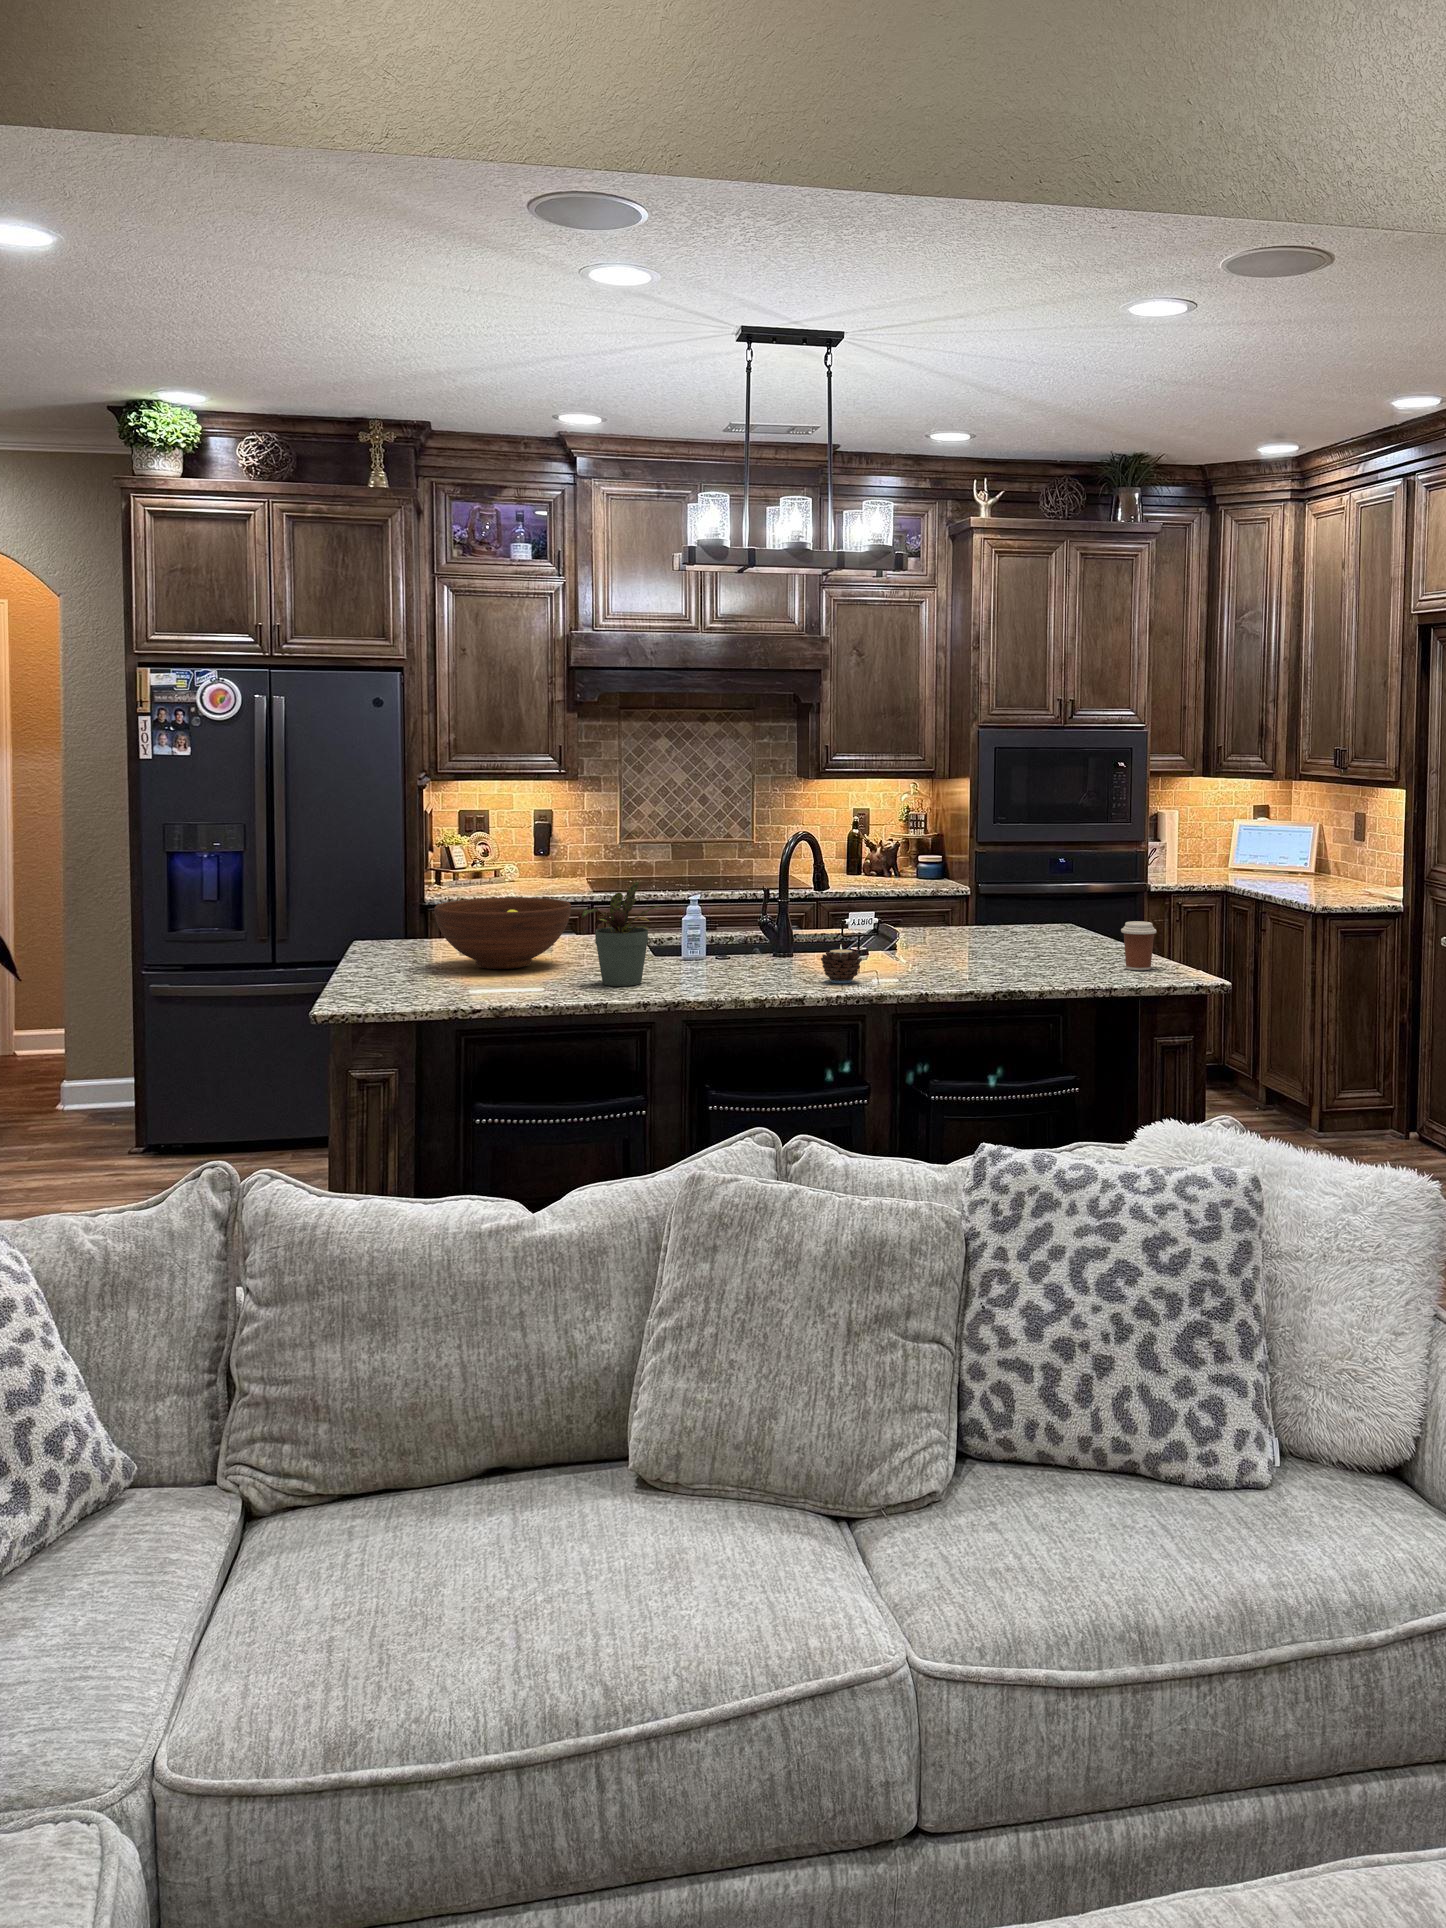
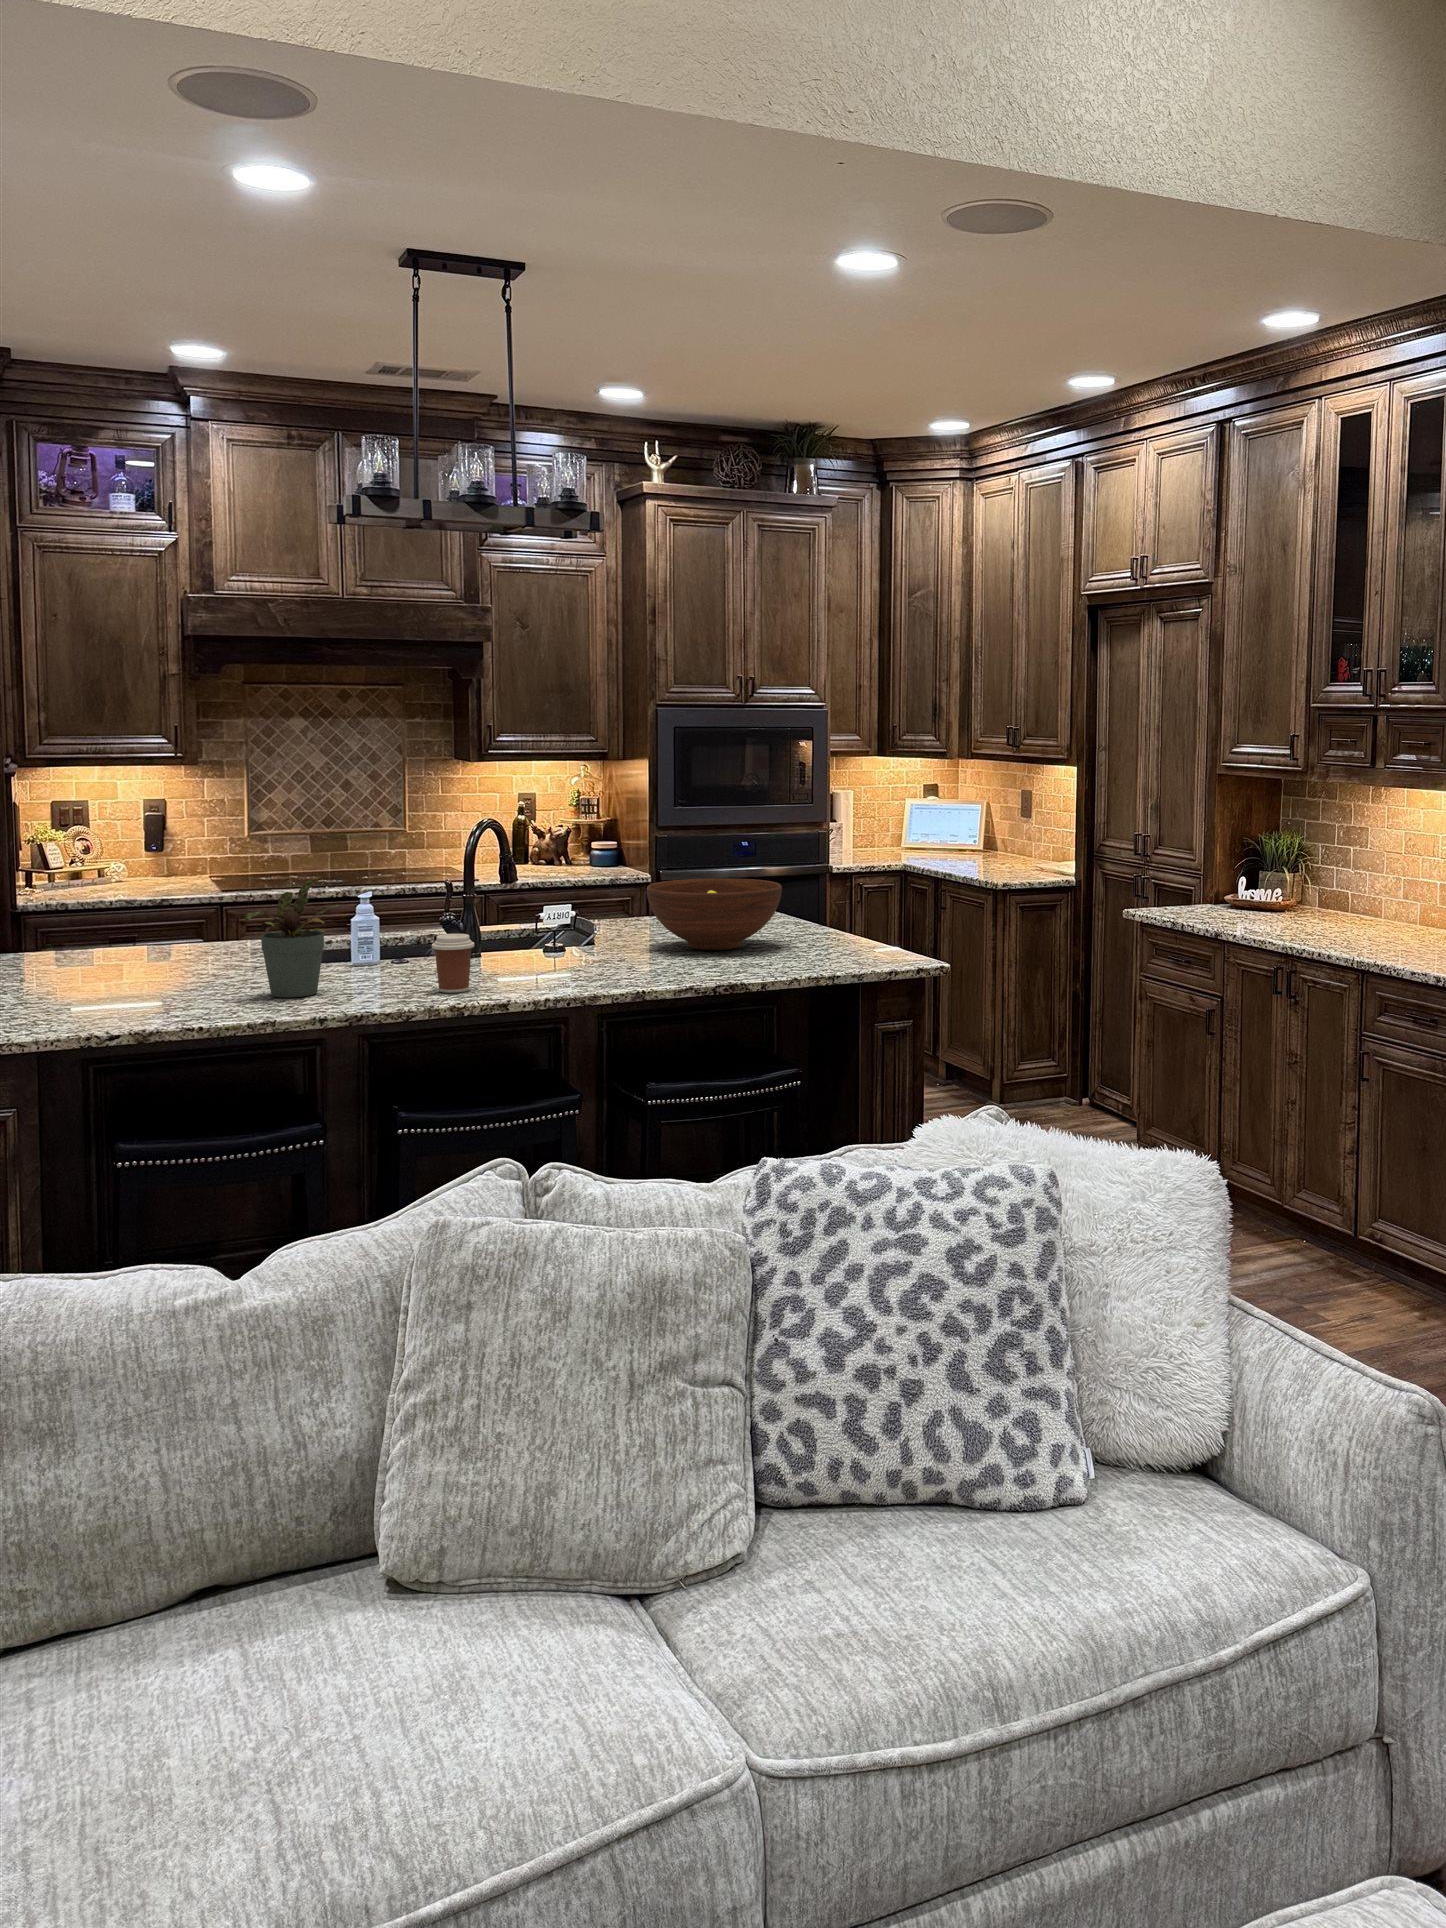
fruit bowl: present [434,898,571,969] -> present [647,878,782,950]
coffee cup: present [1121,921,1157,970] -> present [432,934,474,993]
candle: present [821,946,862,983] -> none [523,941,568,983]

